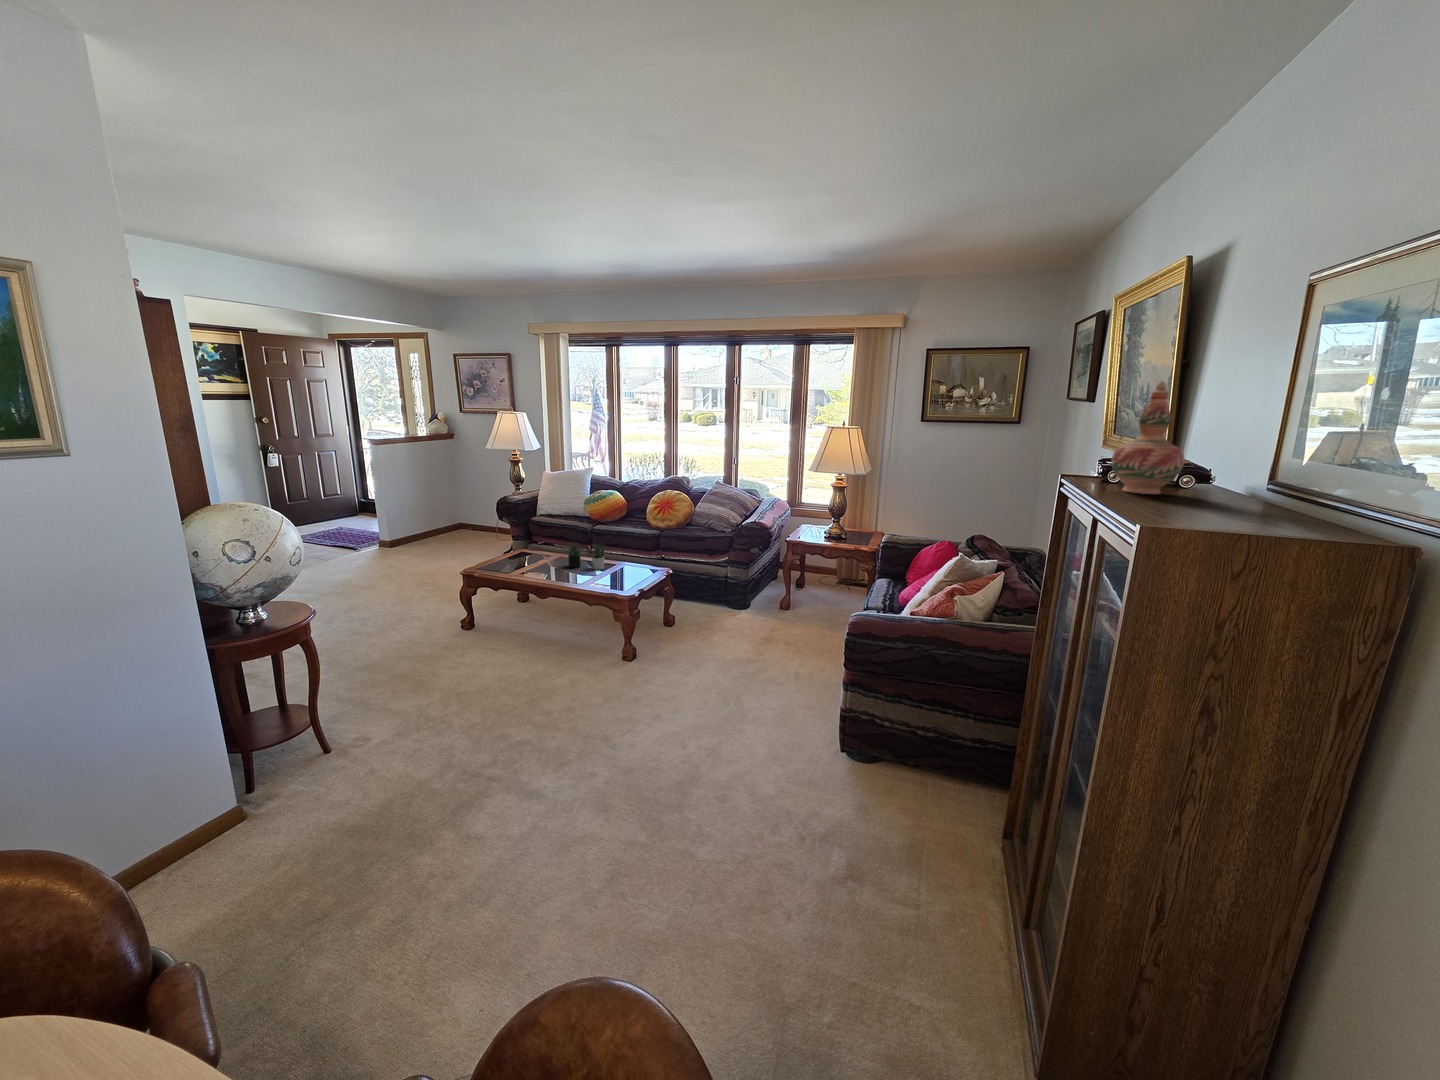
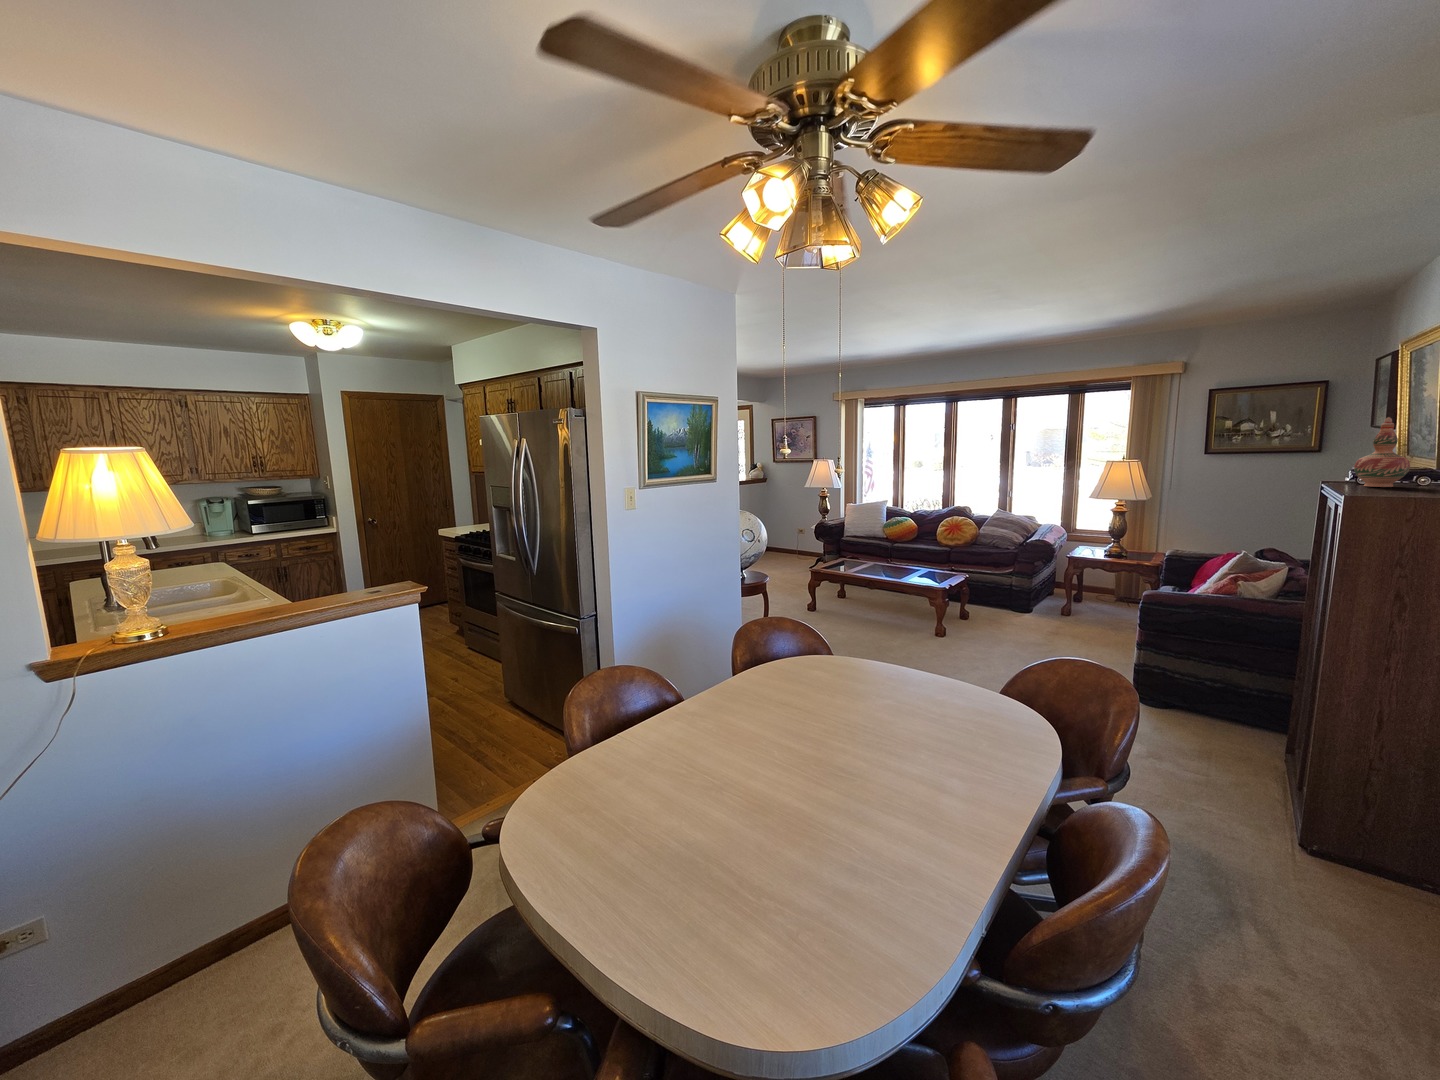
succulent plant: present [564,542,608,570] -> none [877,552,916,574]

